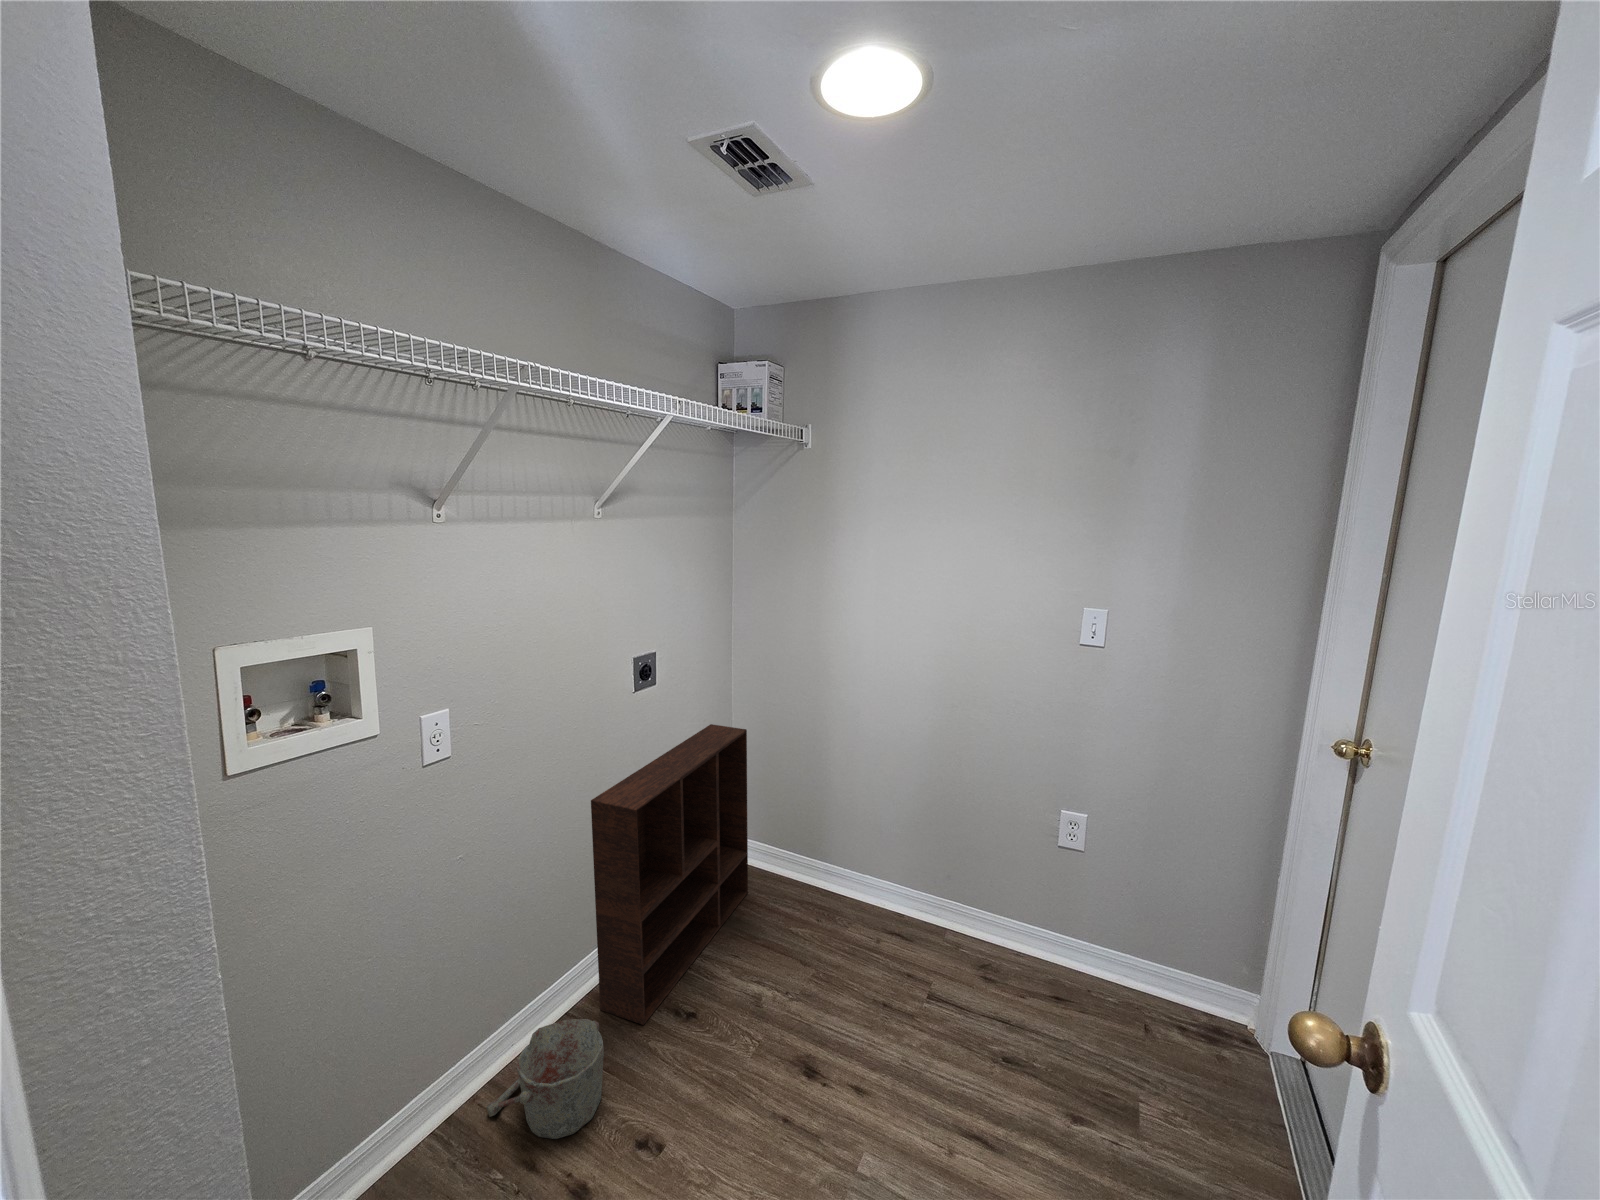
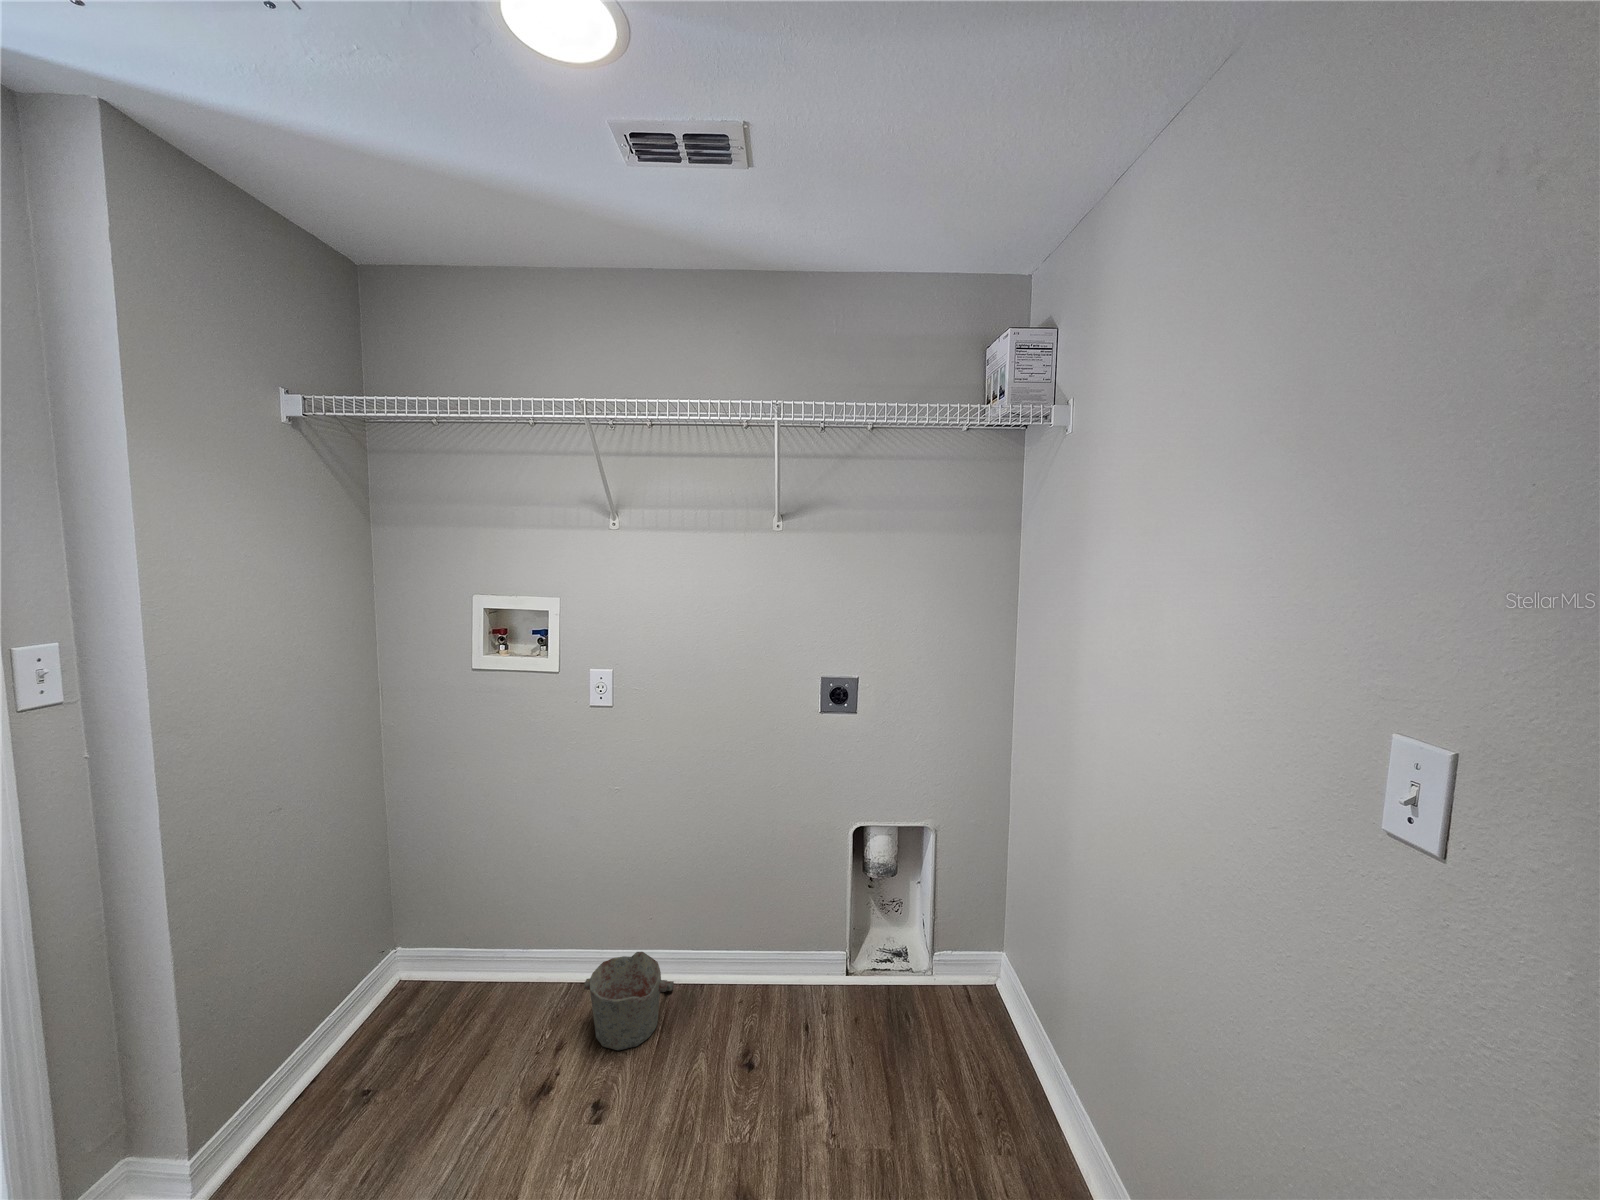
shelving unit: present [591,724,748,1025] -> none [720,788,963,1033]

